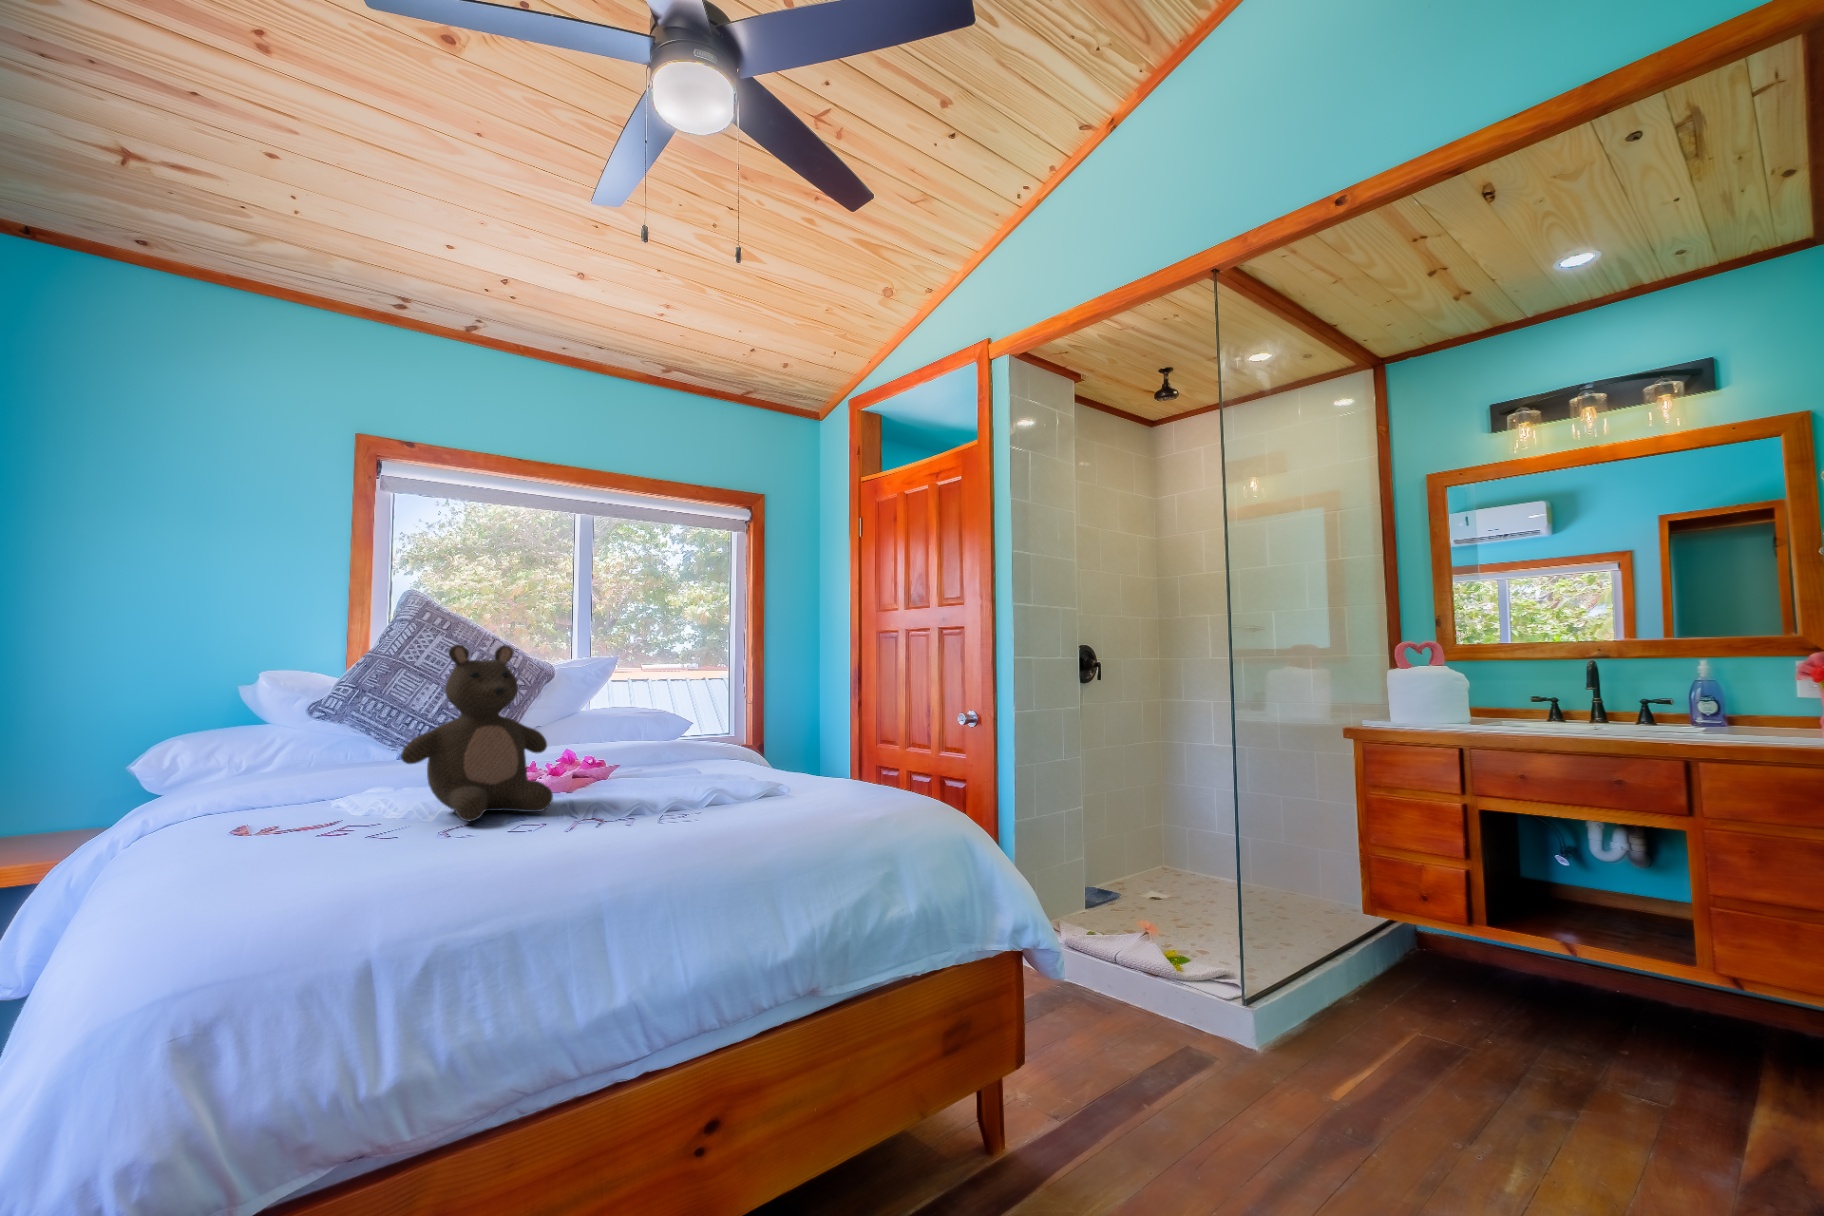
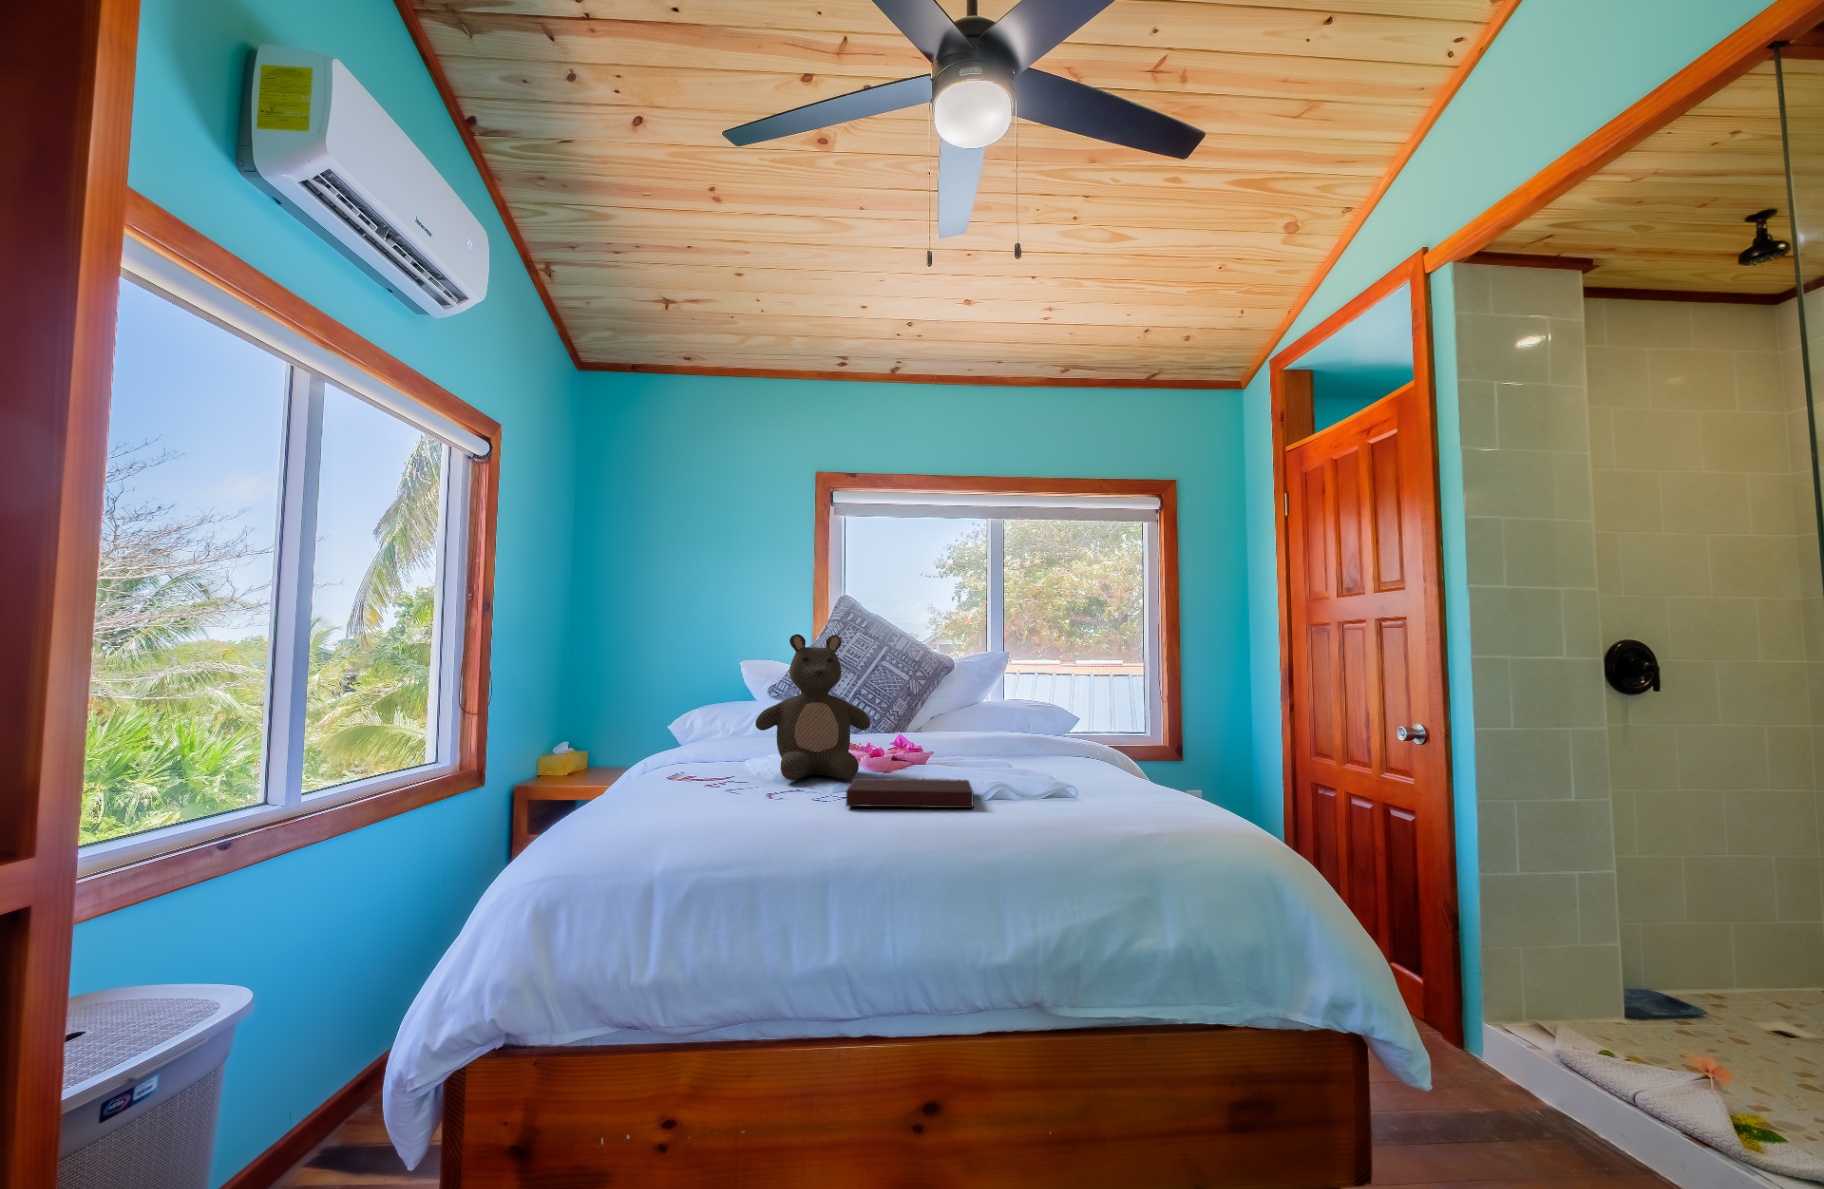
notebook: none [571,797,732,843] -> present [846,778,974,808]

